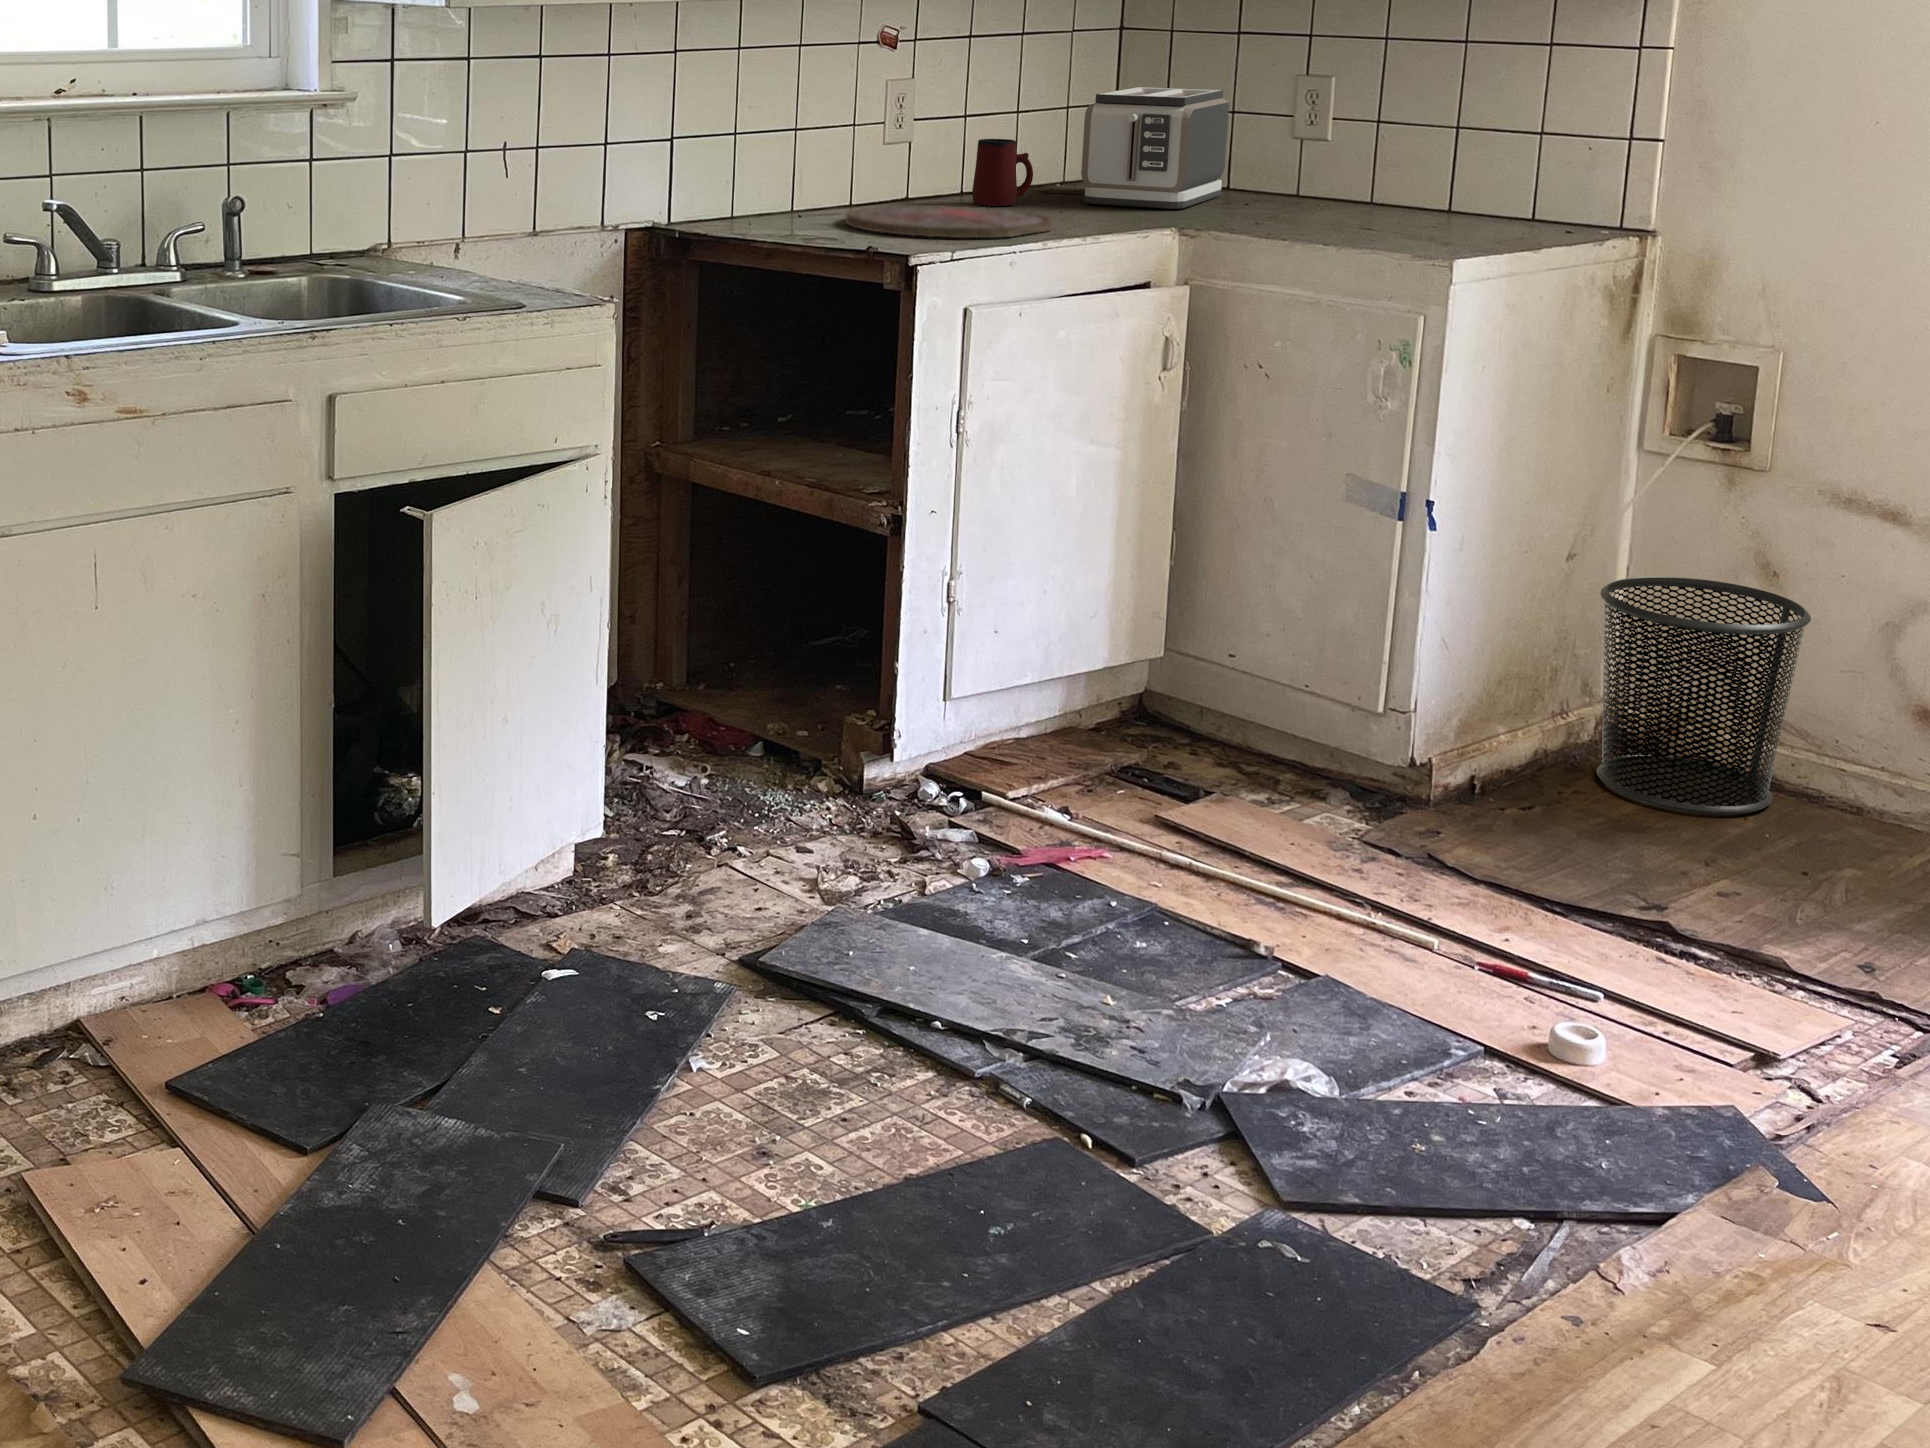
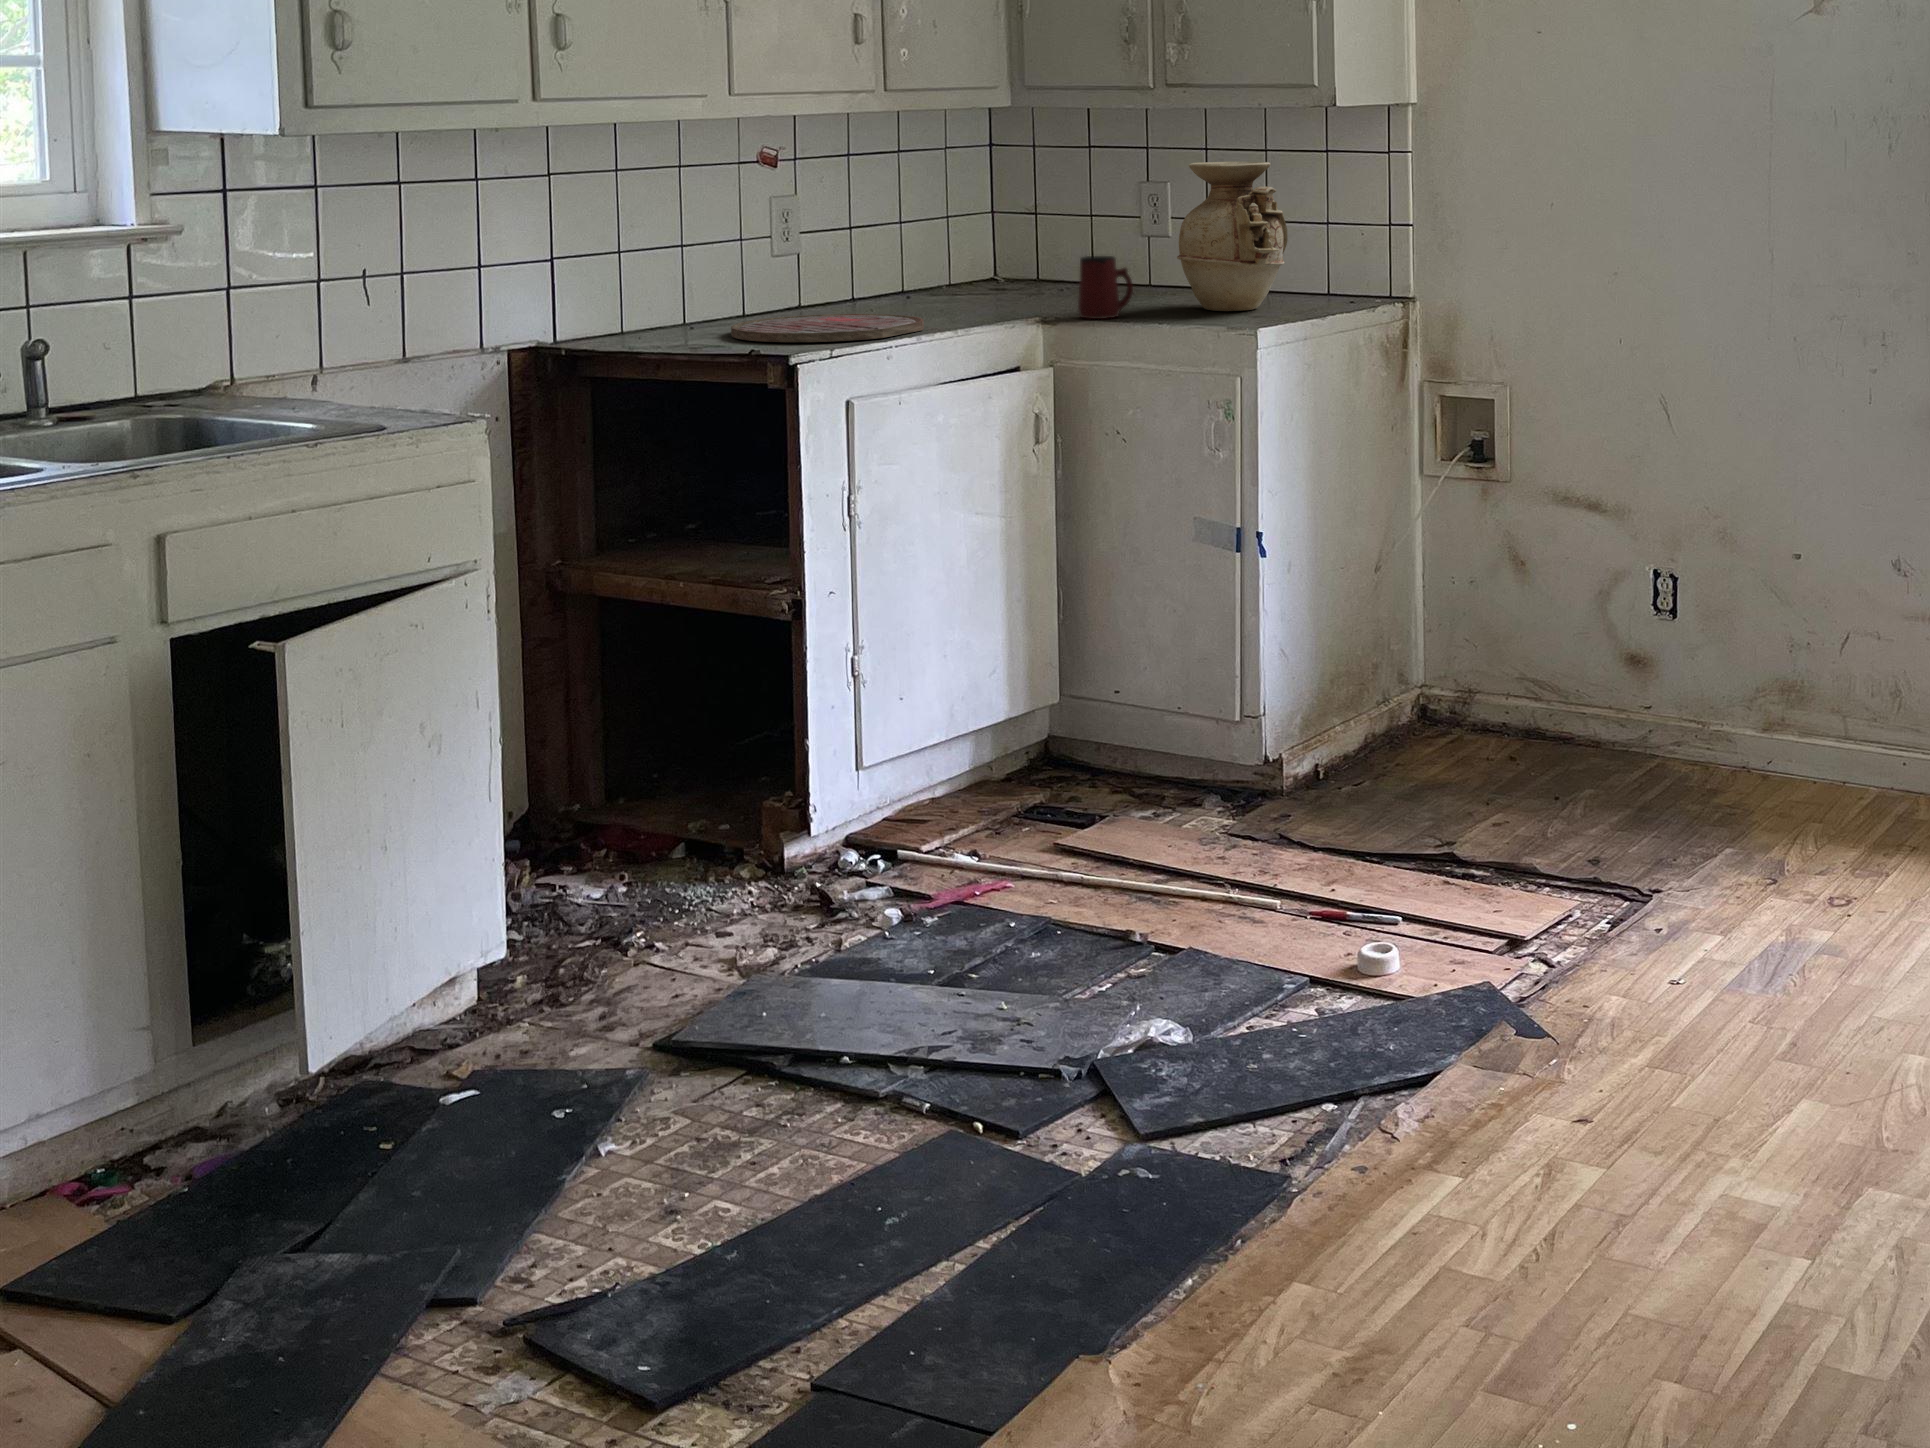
vase: none [1350,52,1495,231] -> present [1177,162,1288,311]
toaster: present [1081,87,1229,209] -> none [953,200,1083,305]
mug: present [972,139,1033,206] -> present [1078,256,1133,319]
waste bin: present [1597,577,1811,815] -> none [1400,577,1549,767]

